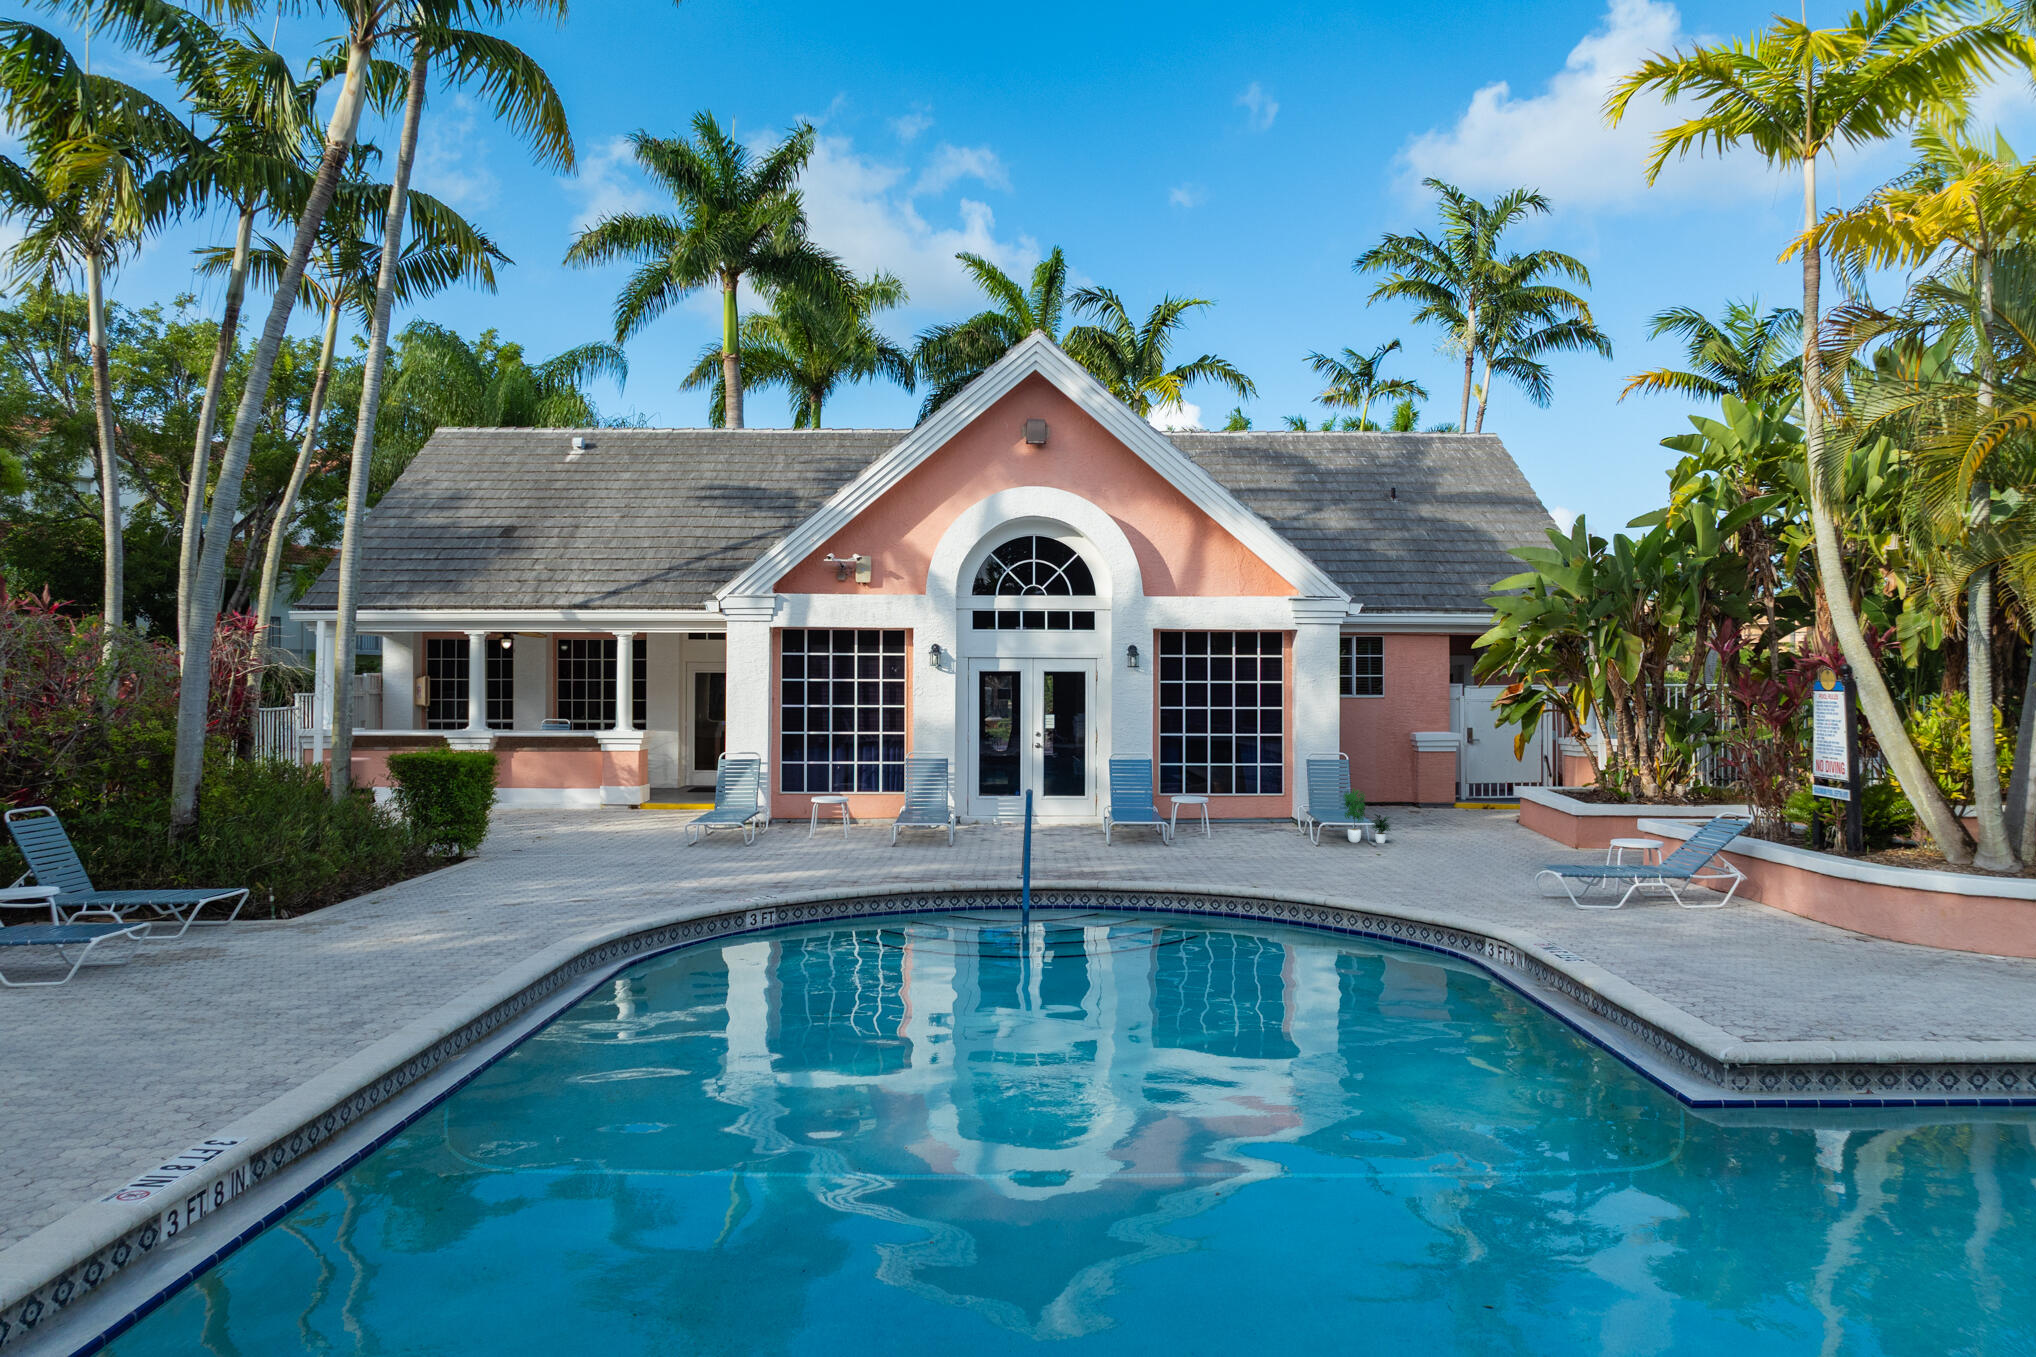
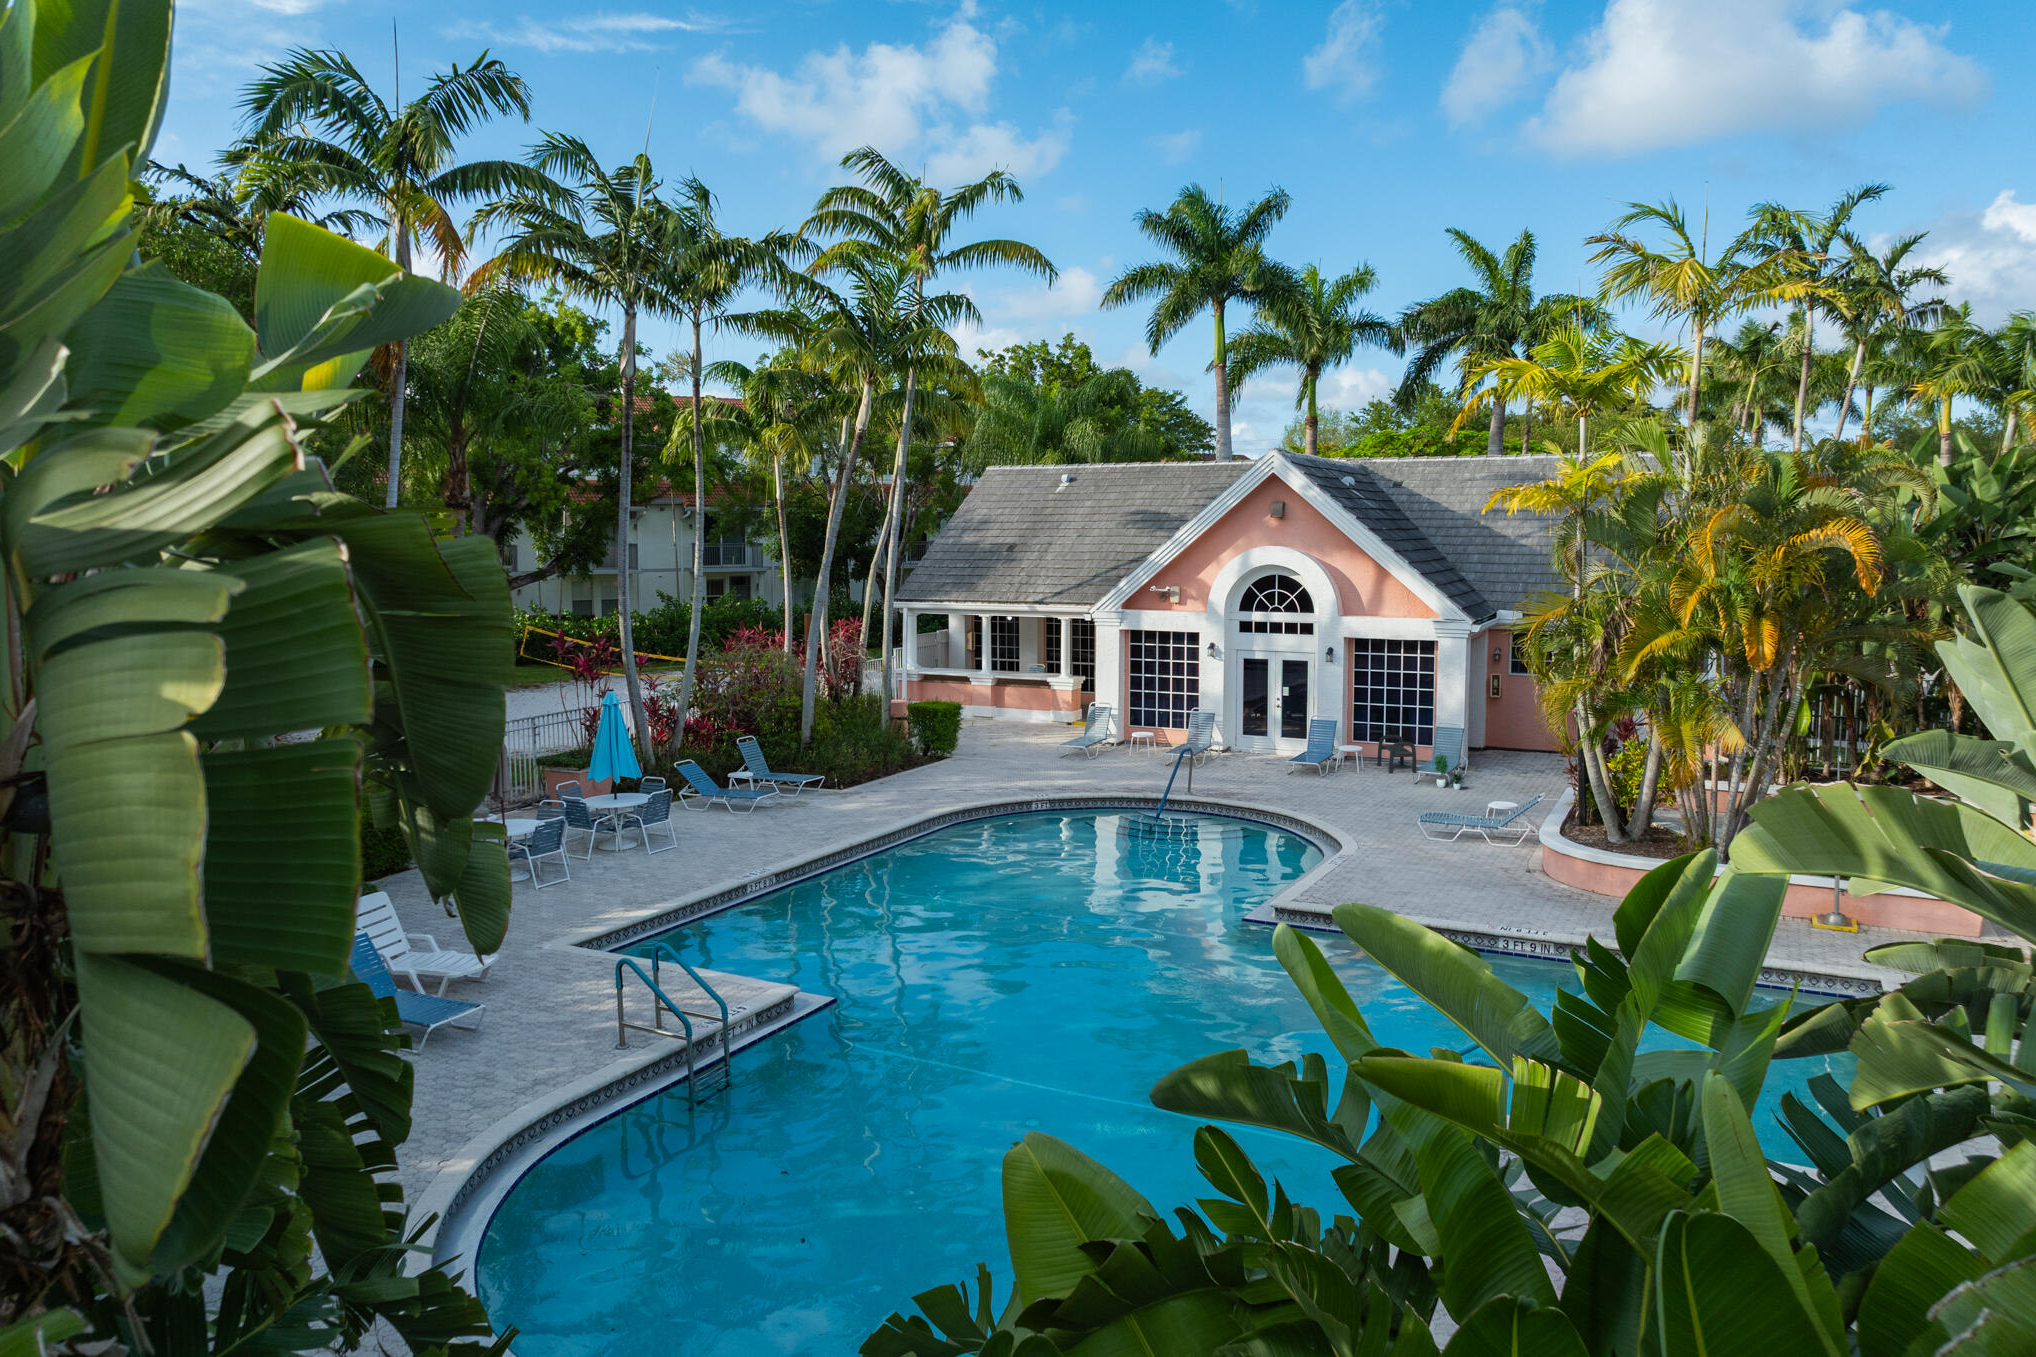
bench: none [1199,777,1272,832] -> present [1377,735,1416,773]

